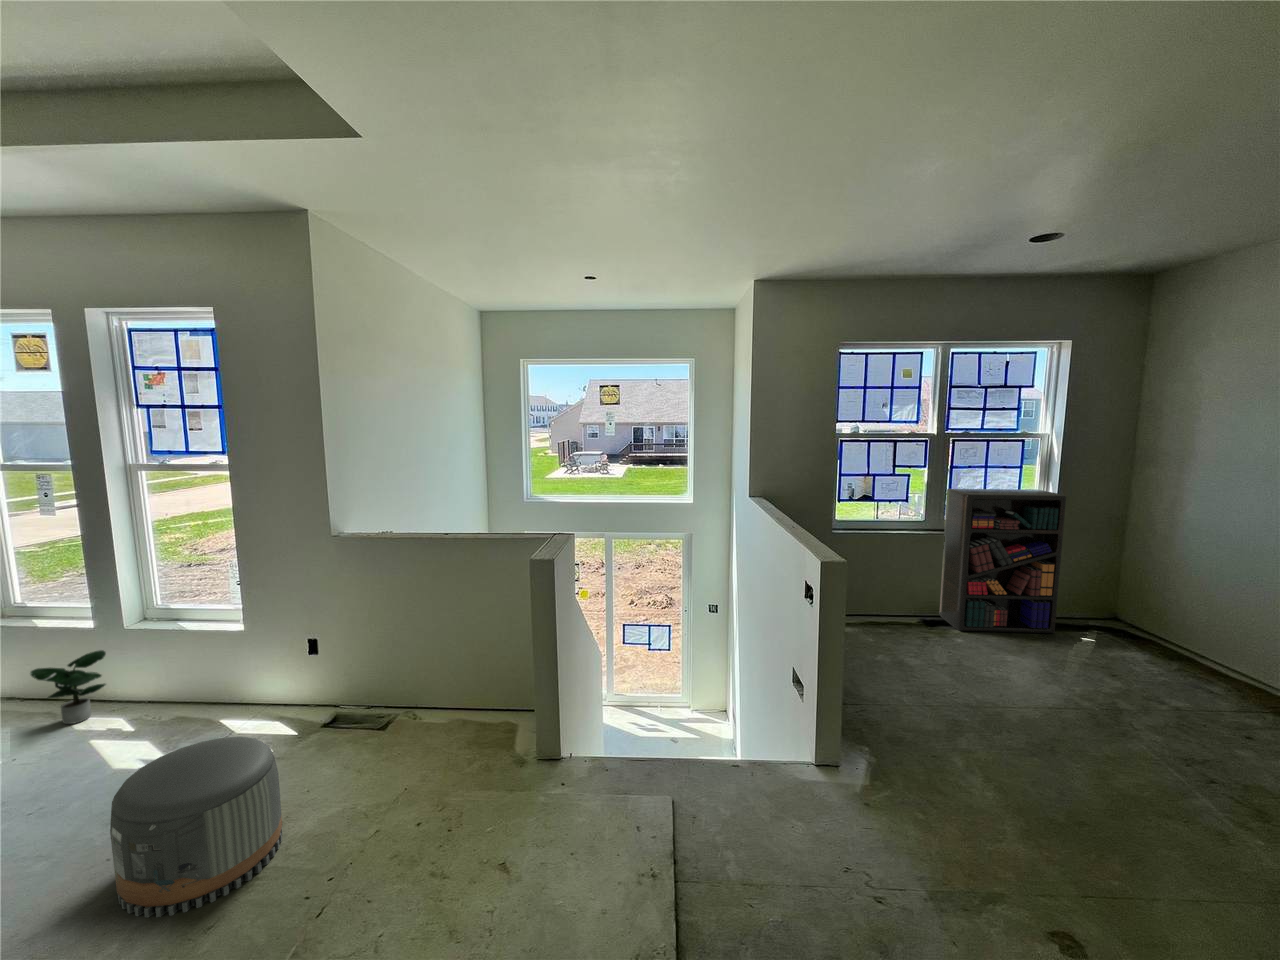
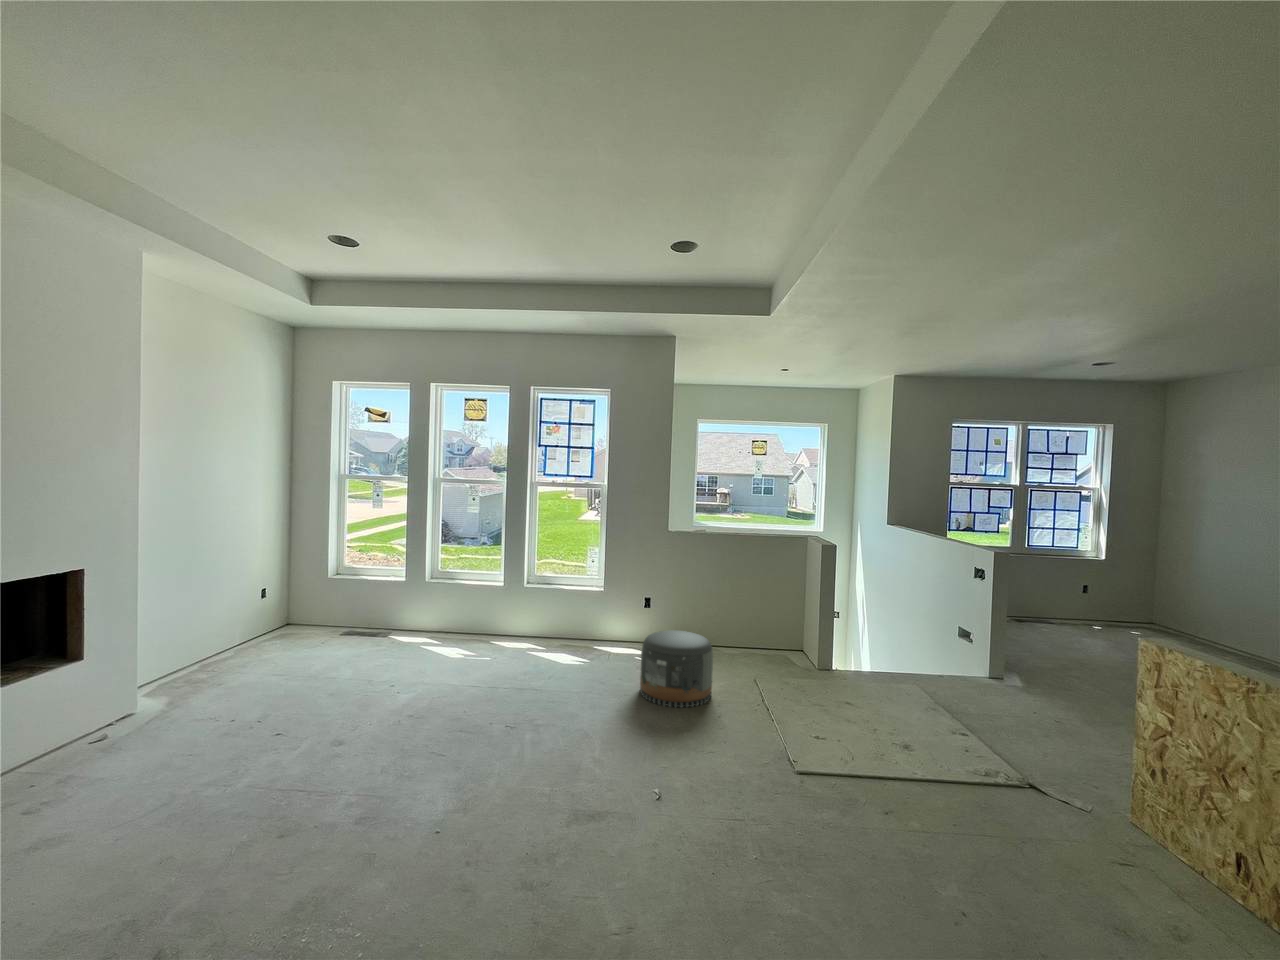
bookshelf: present [939,489,1066,633] -> none [1024,524,1117,629]
potted plant: present [30,650,106,724] -> none [481,600,519,643]

